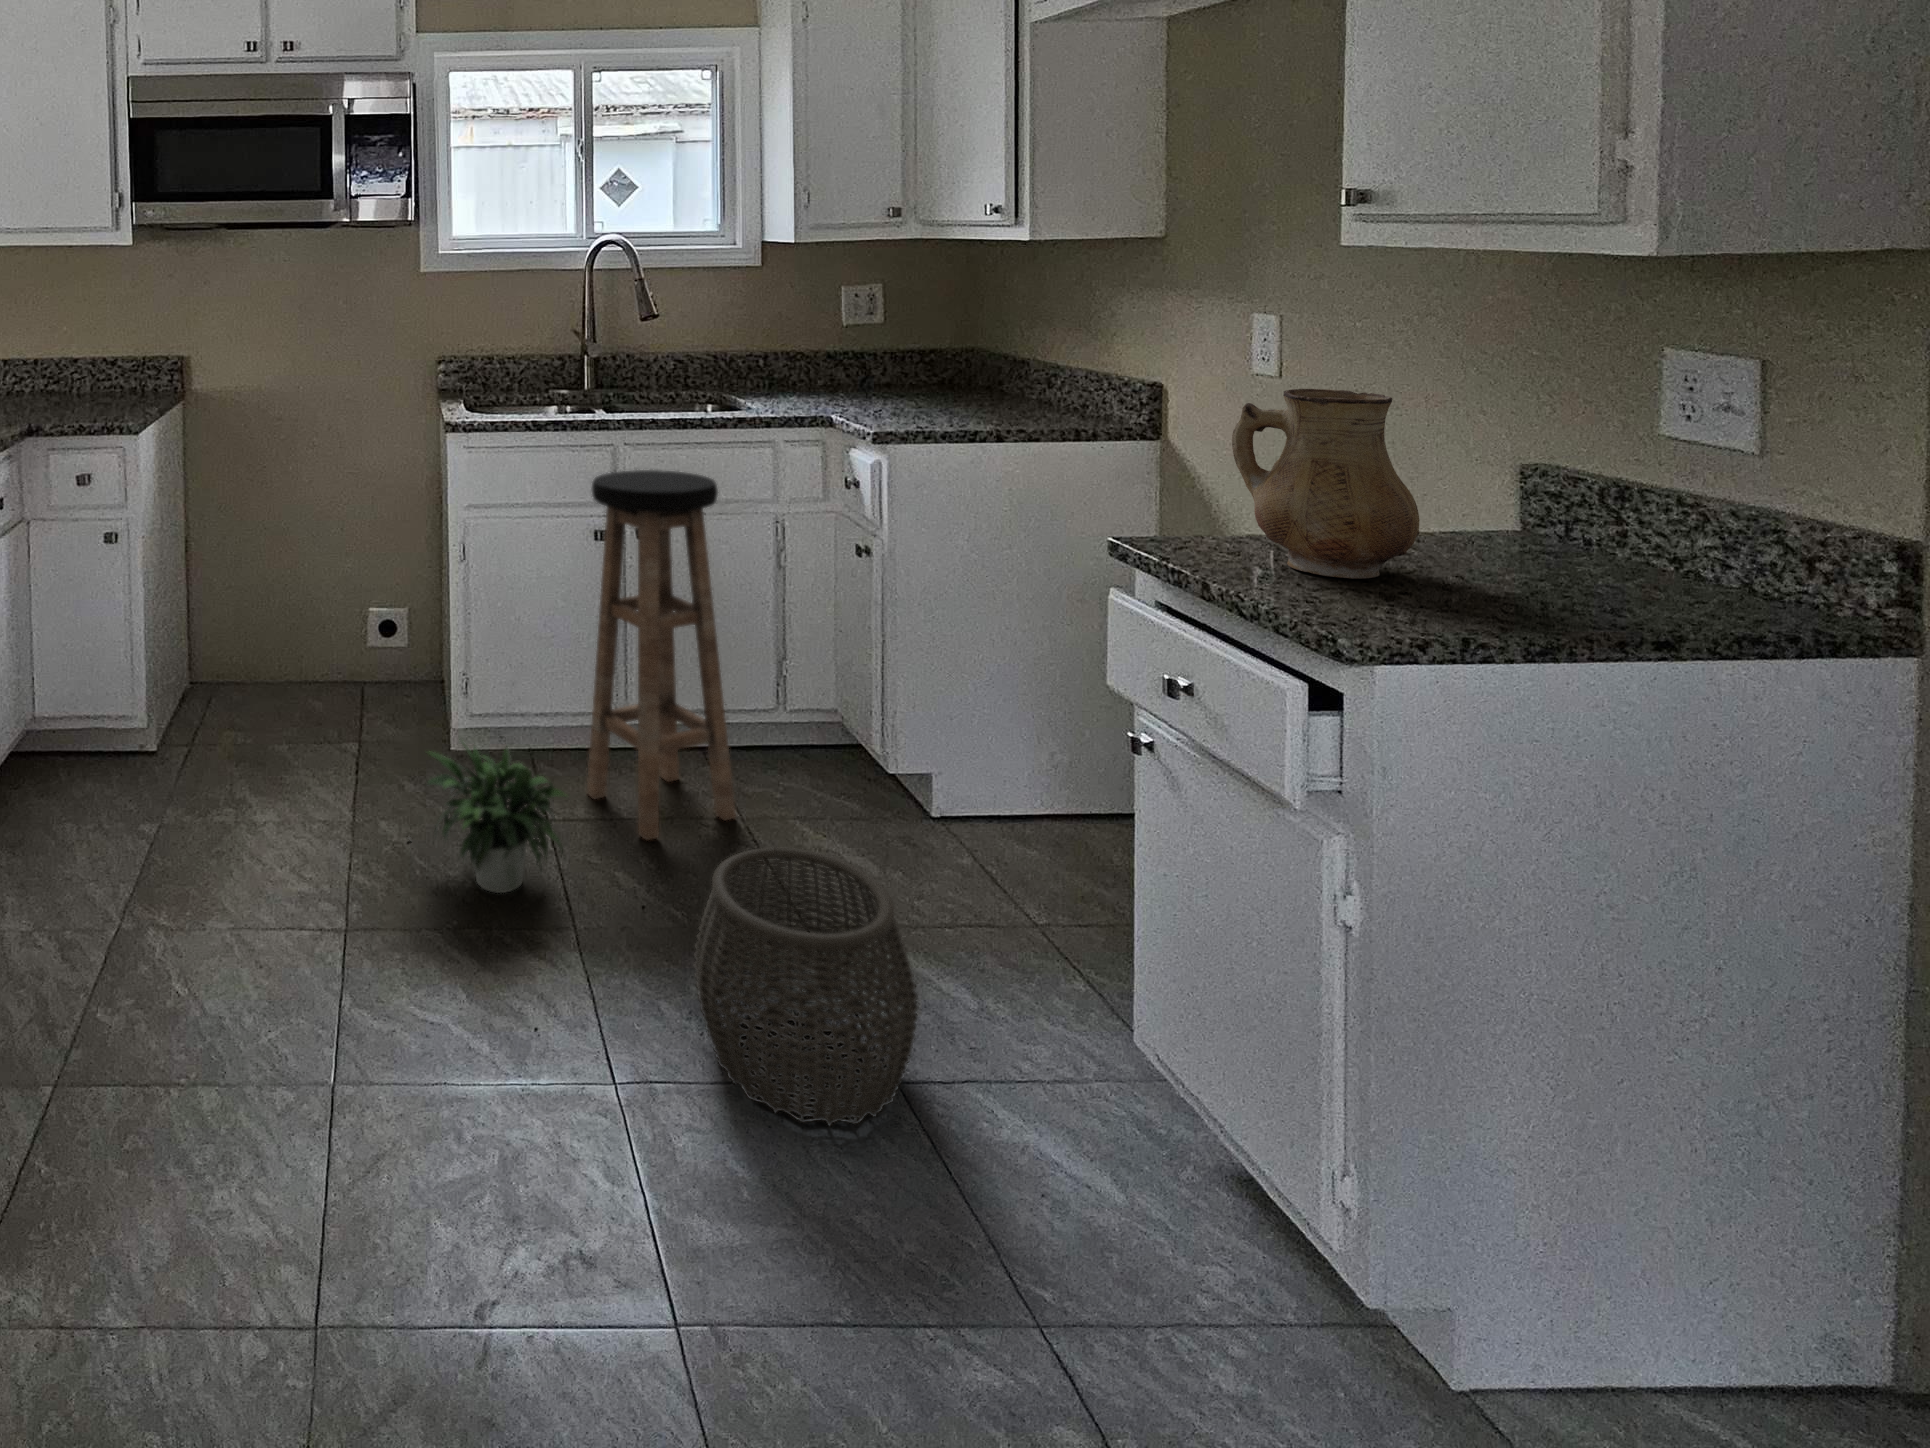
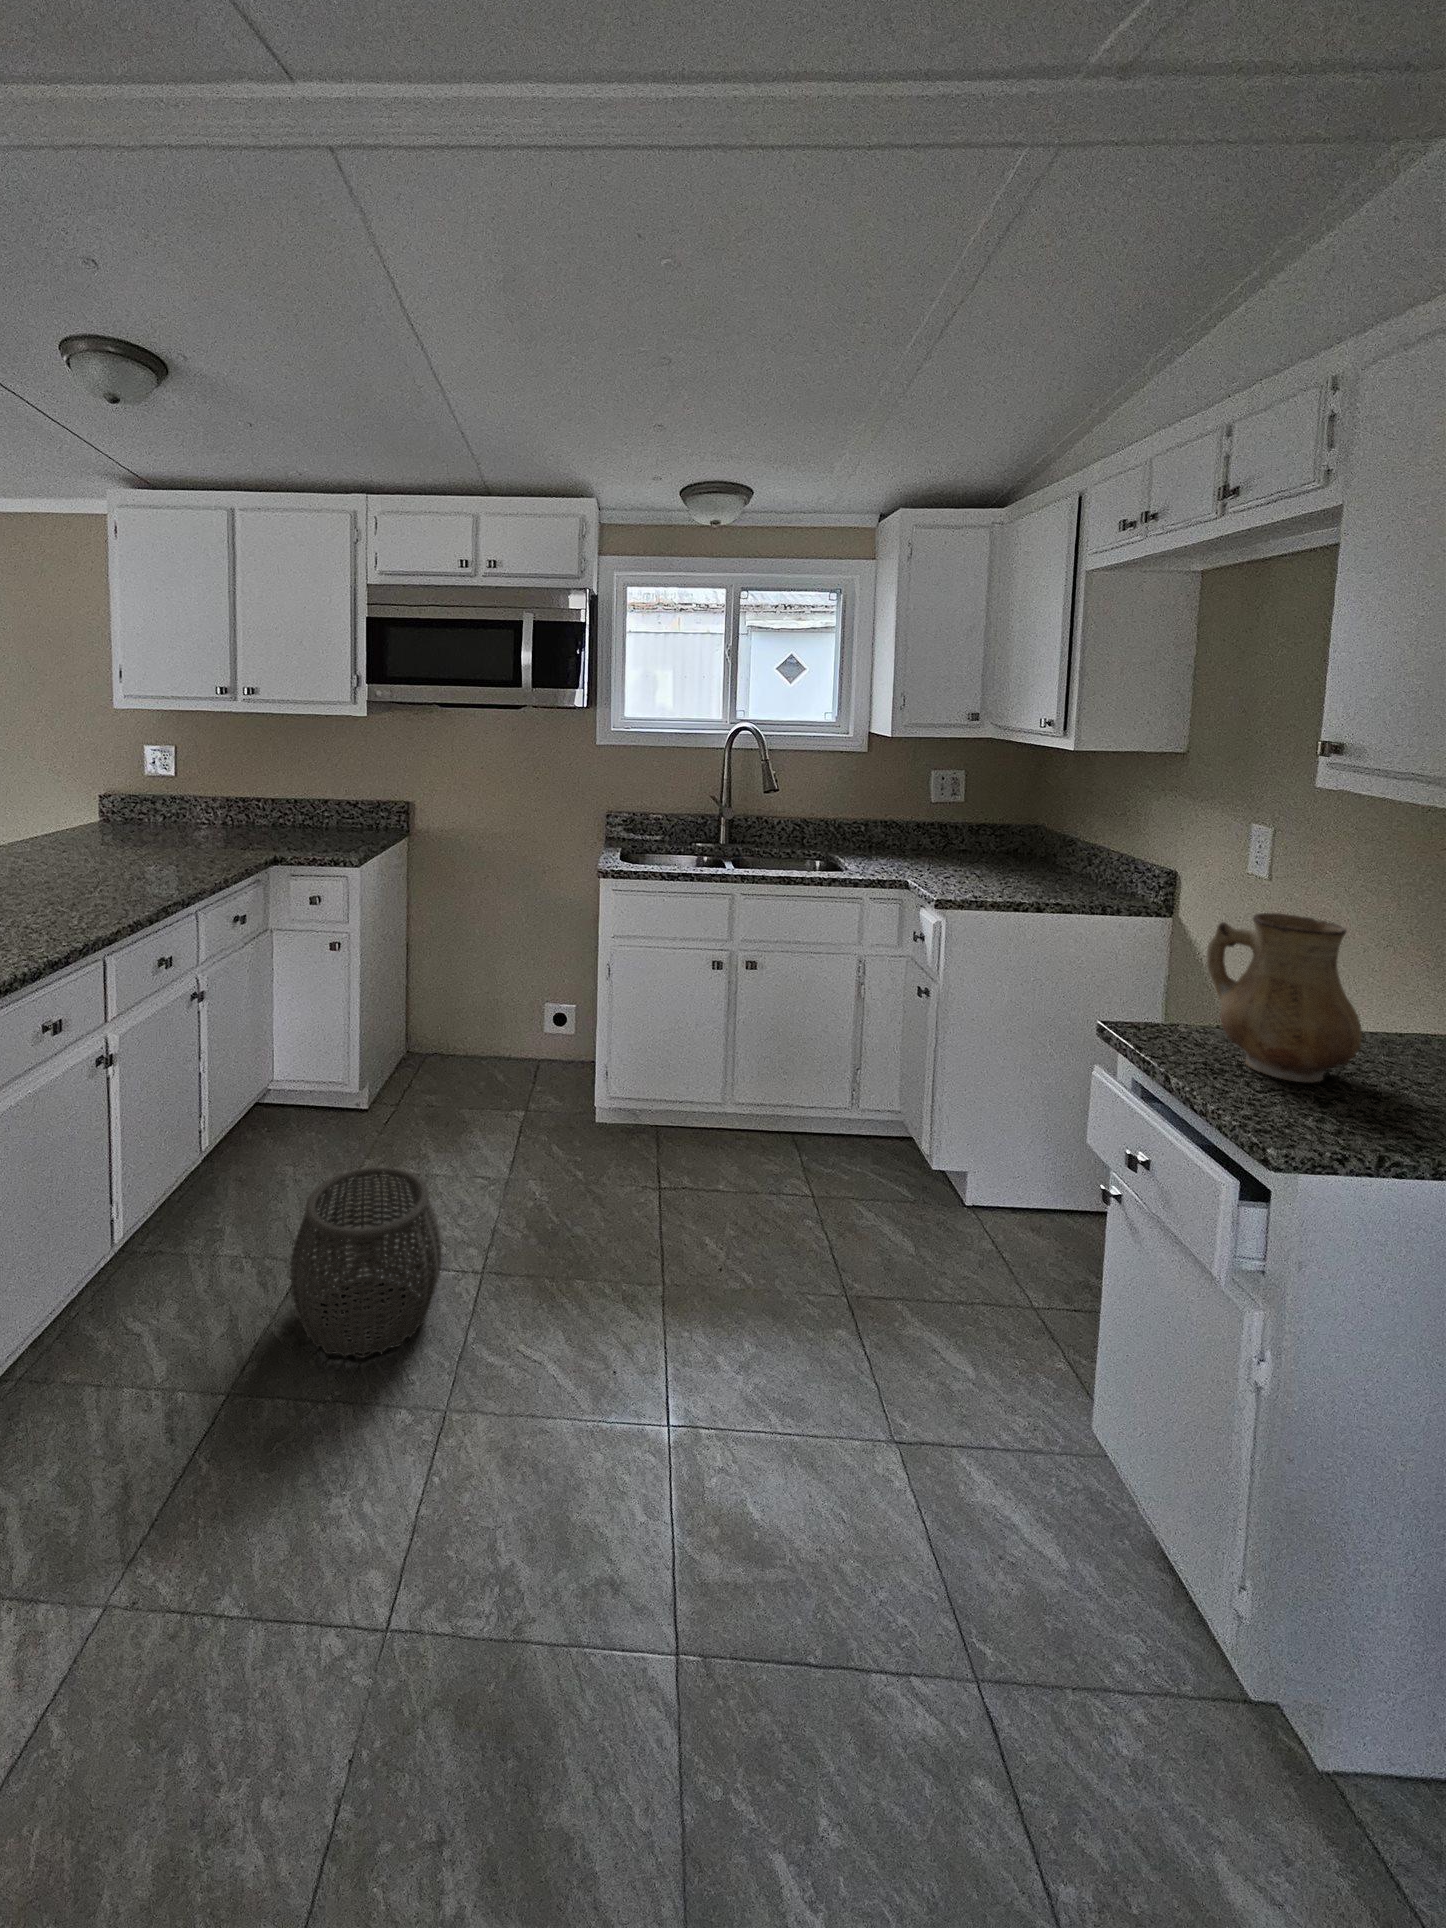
bar stool: present [587,470,736,840] -> none [690,920,805,1215]
potted plant: present [428,743,567,893] -> none [541,1127,665,1252]
woven basket: present [694,848,918,1126] -> present [290,1167,443,1358]

